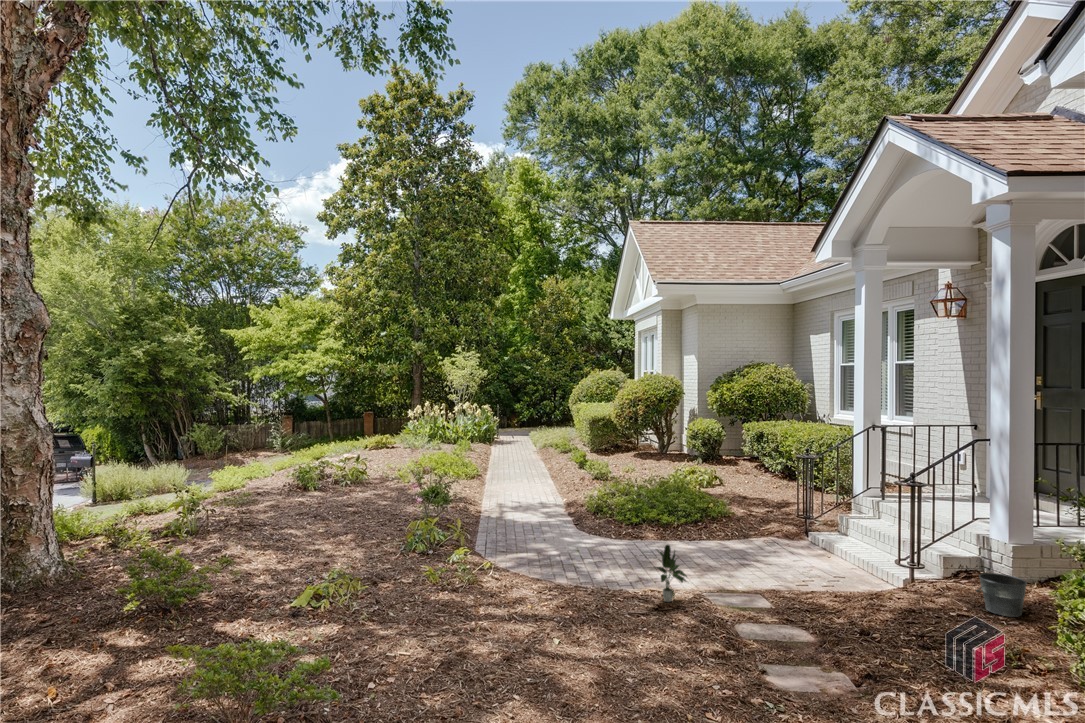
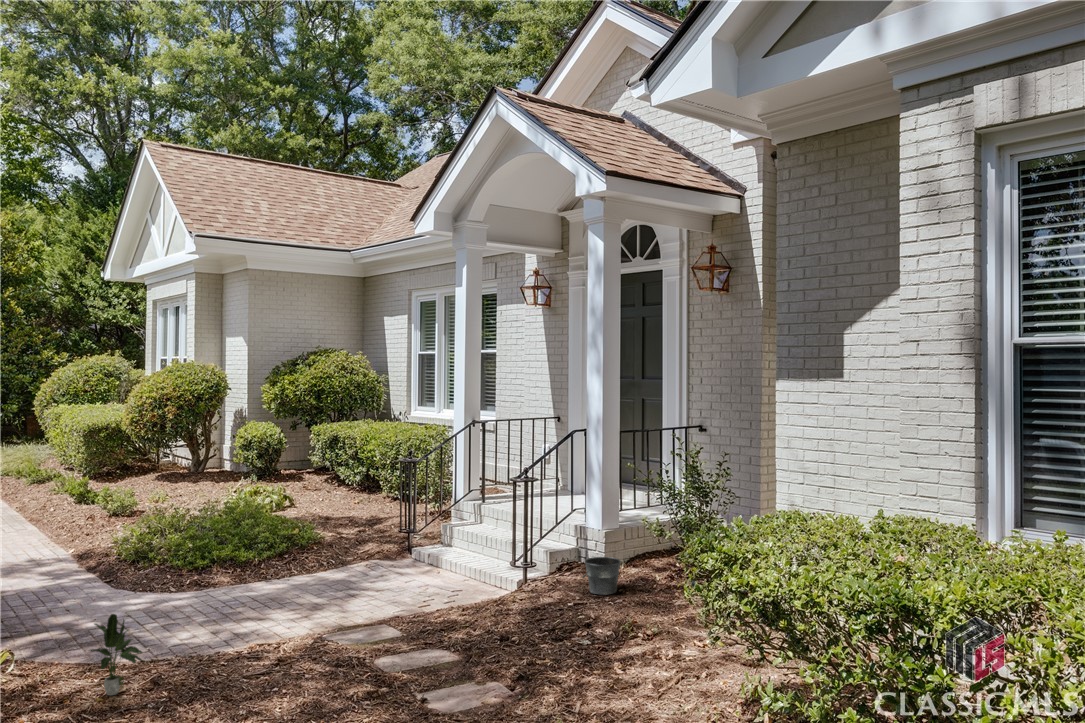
potted plant: present [655,545,686,602] -> present [90,614,143,695]

